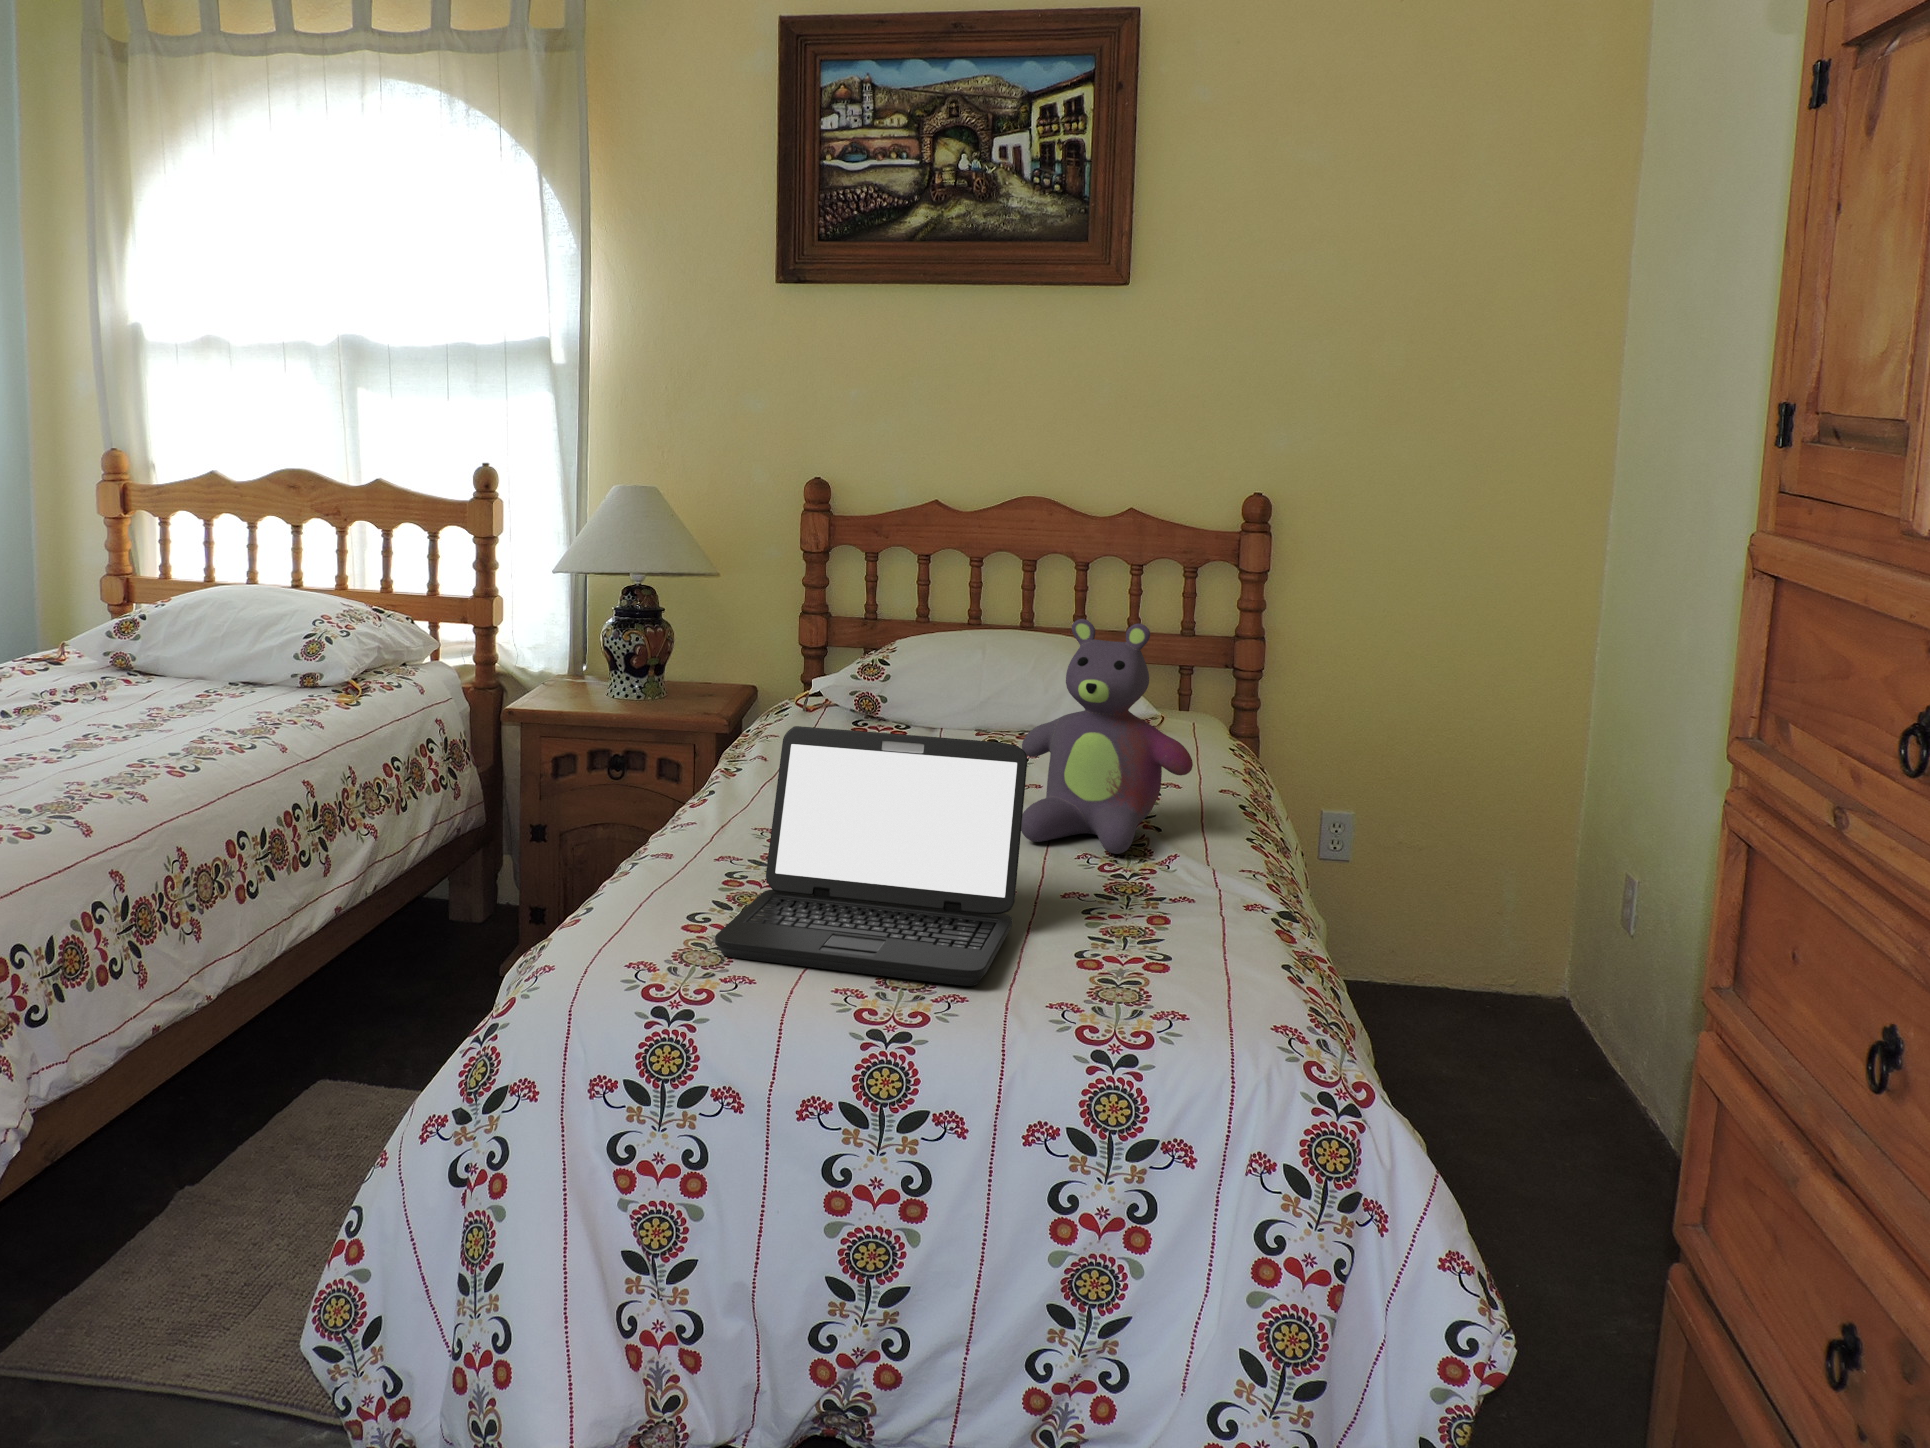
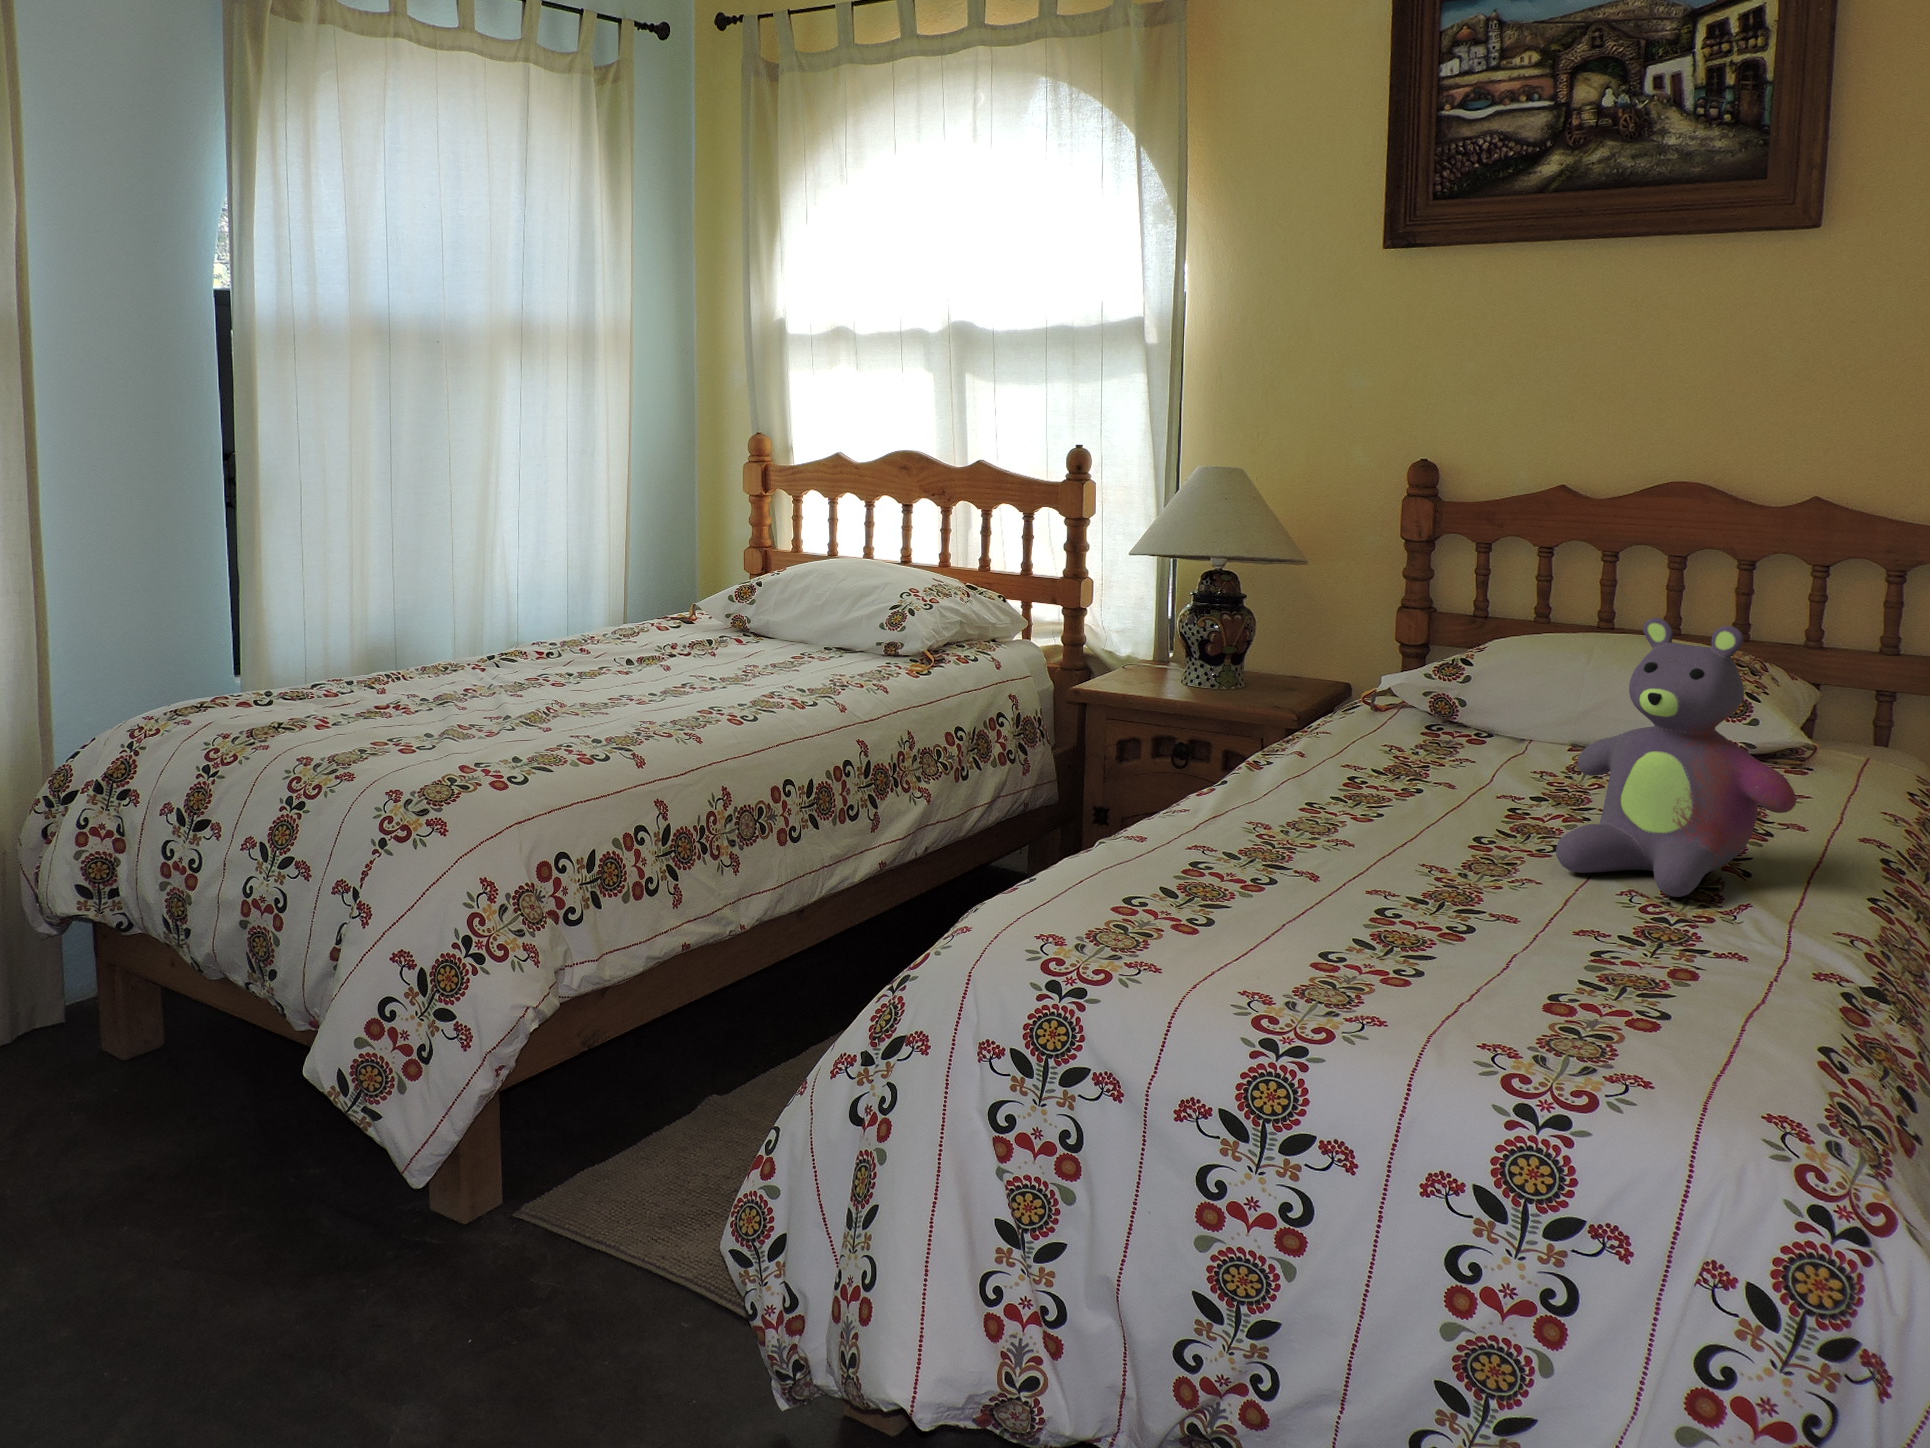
laptop: present [715,726,1027,986] -> none [1132,714,1518,1012]

